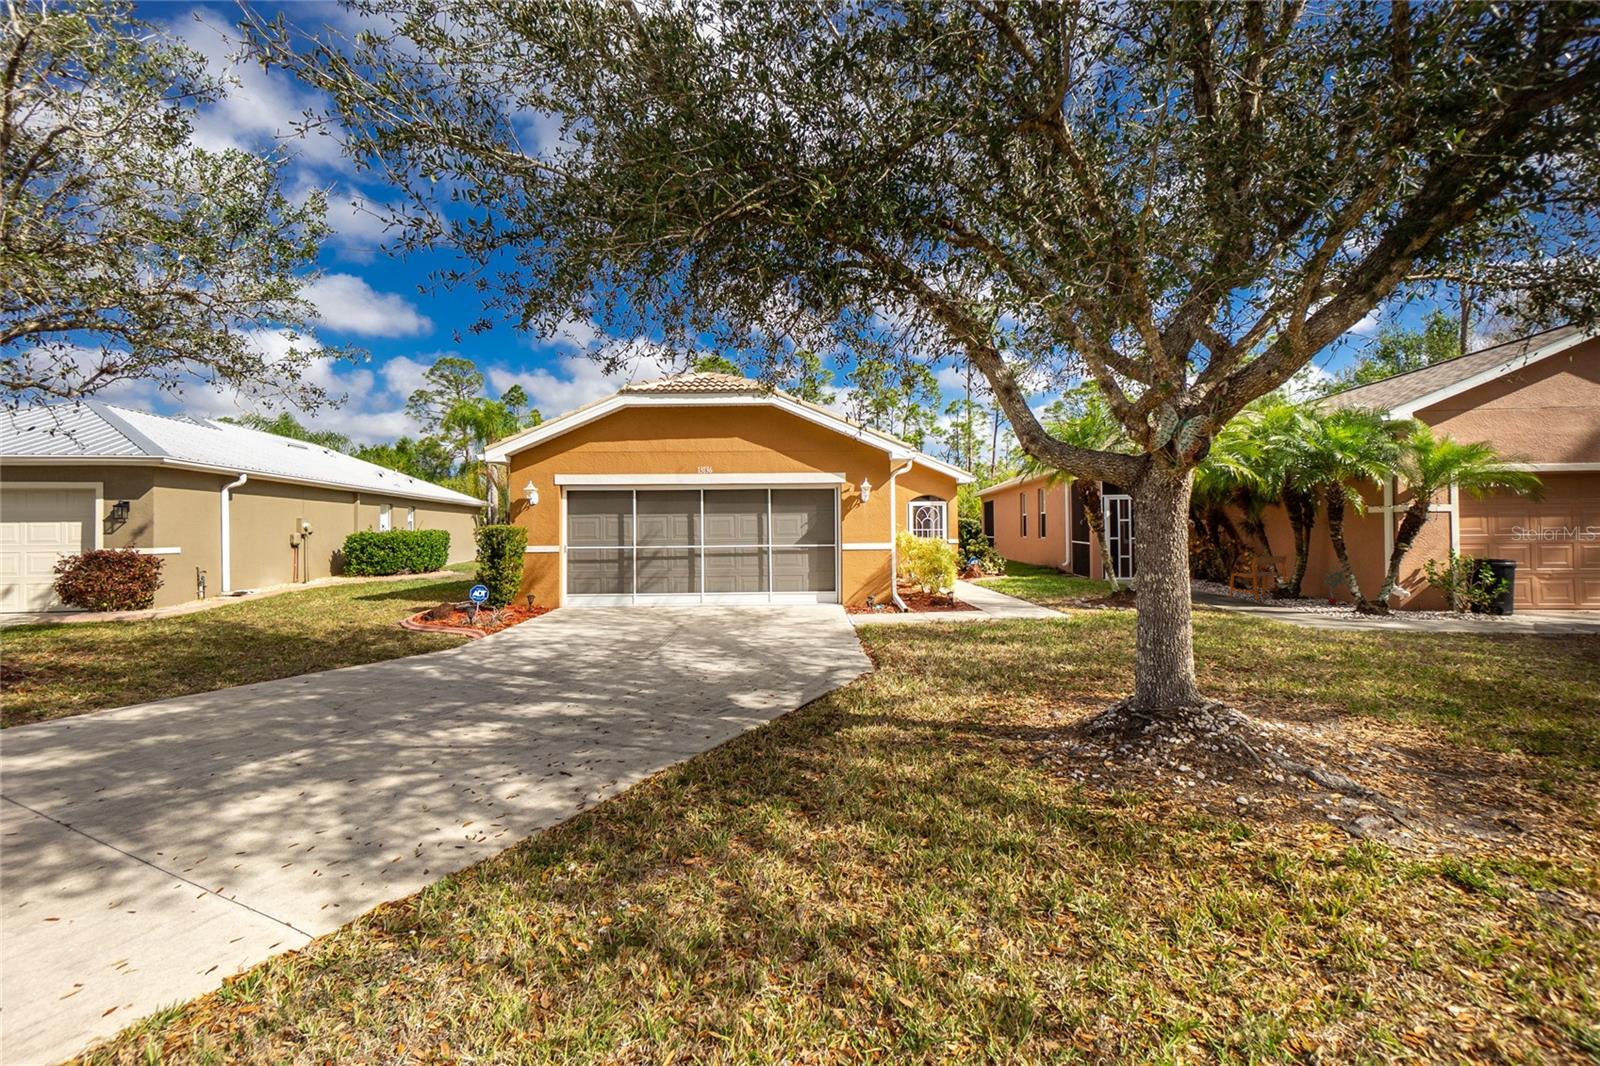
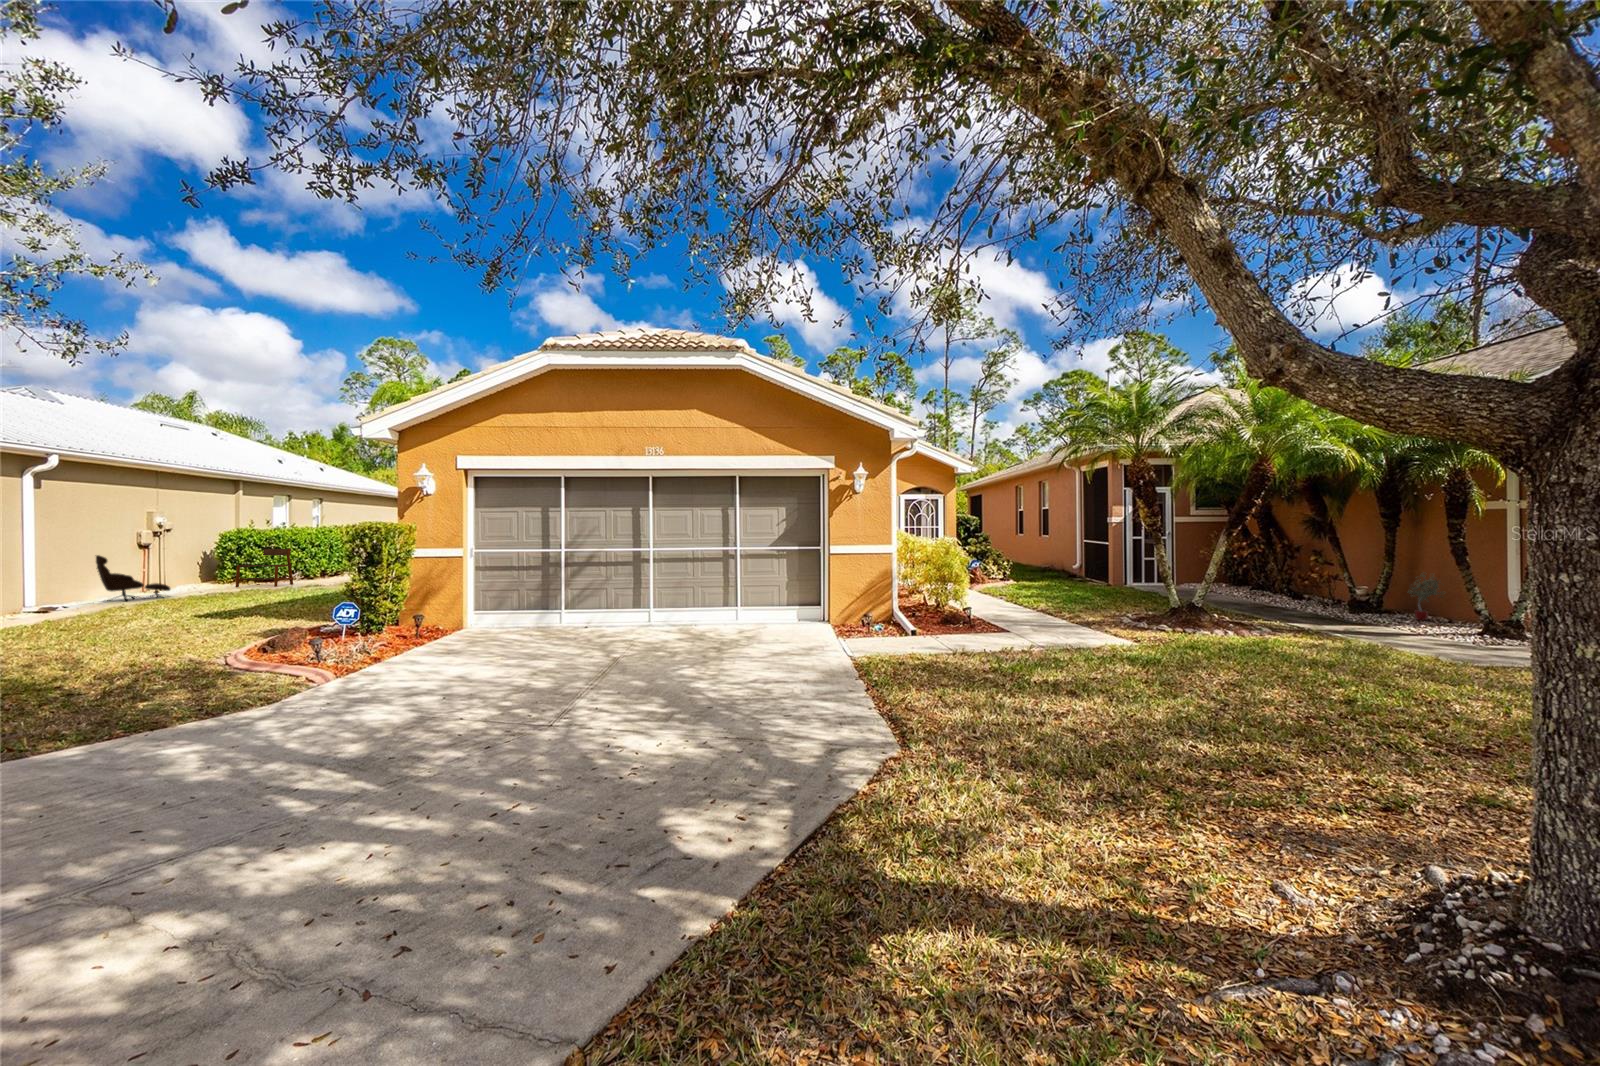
lounge chair: none [265,553,319,590] -> present [96,555,170,601]
bench: present [1229,555,1287,600] -> present [236,548,293,587]

